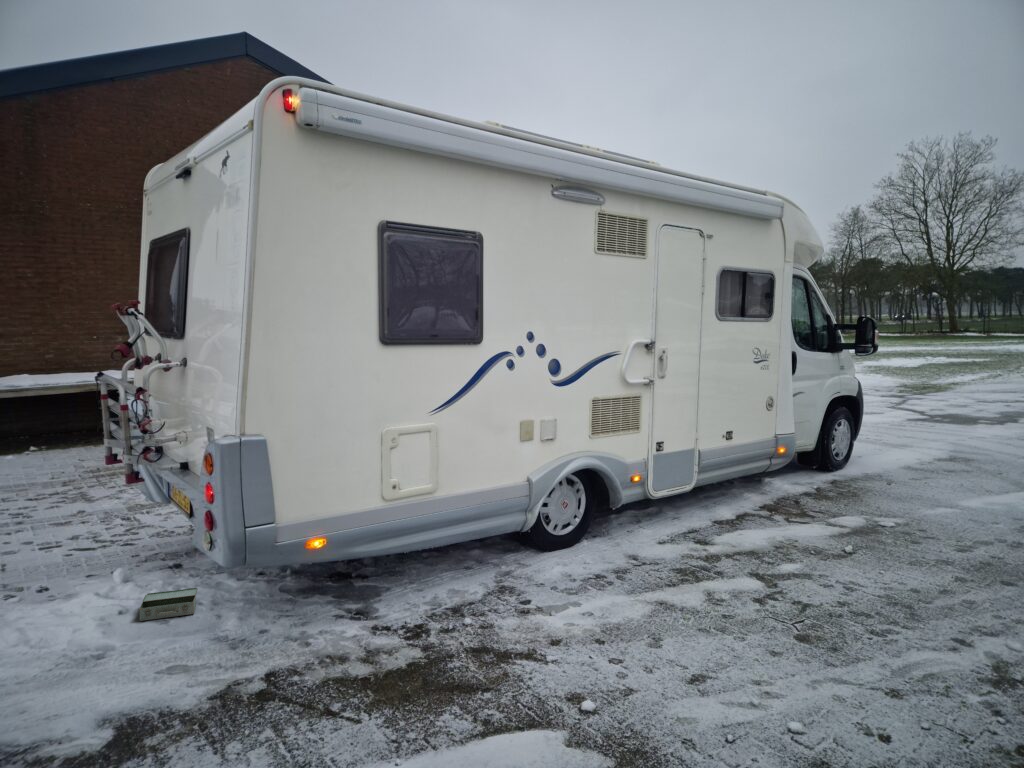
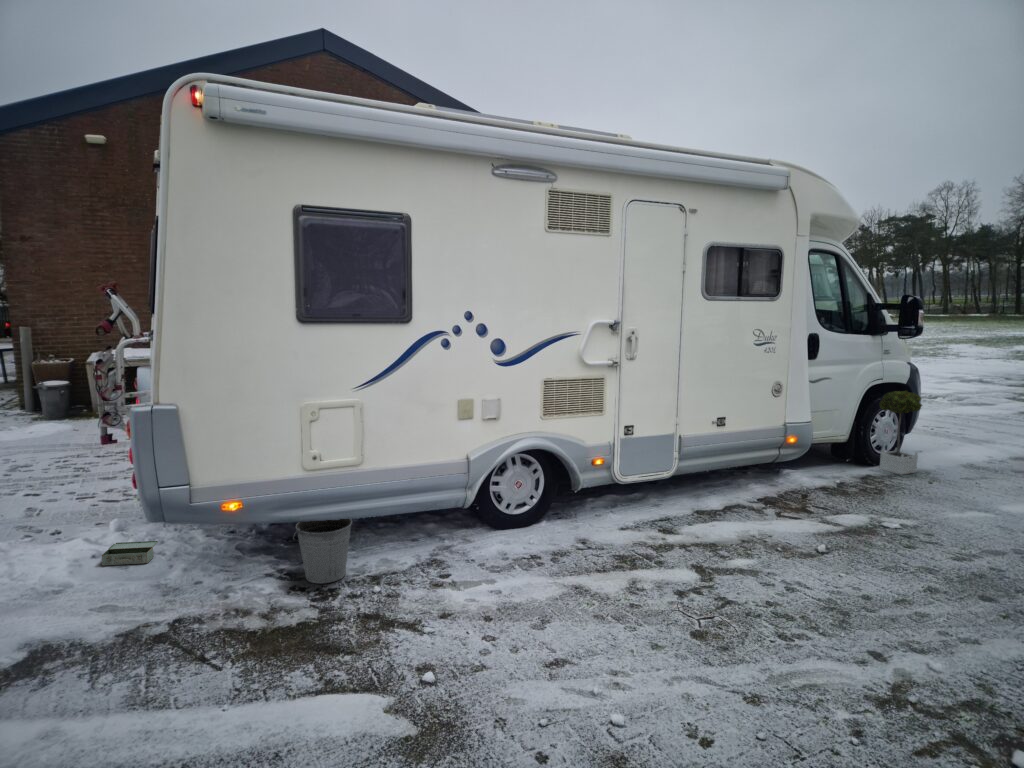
potted tree: none [838,403,875,480] -> present [879,391,922,475]
bucket: none [371,543,433,620] -> present [296,519,352,583]

